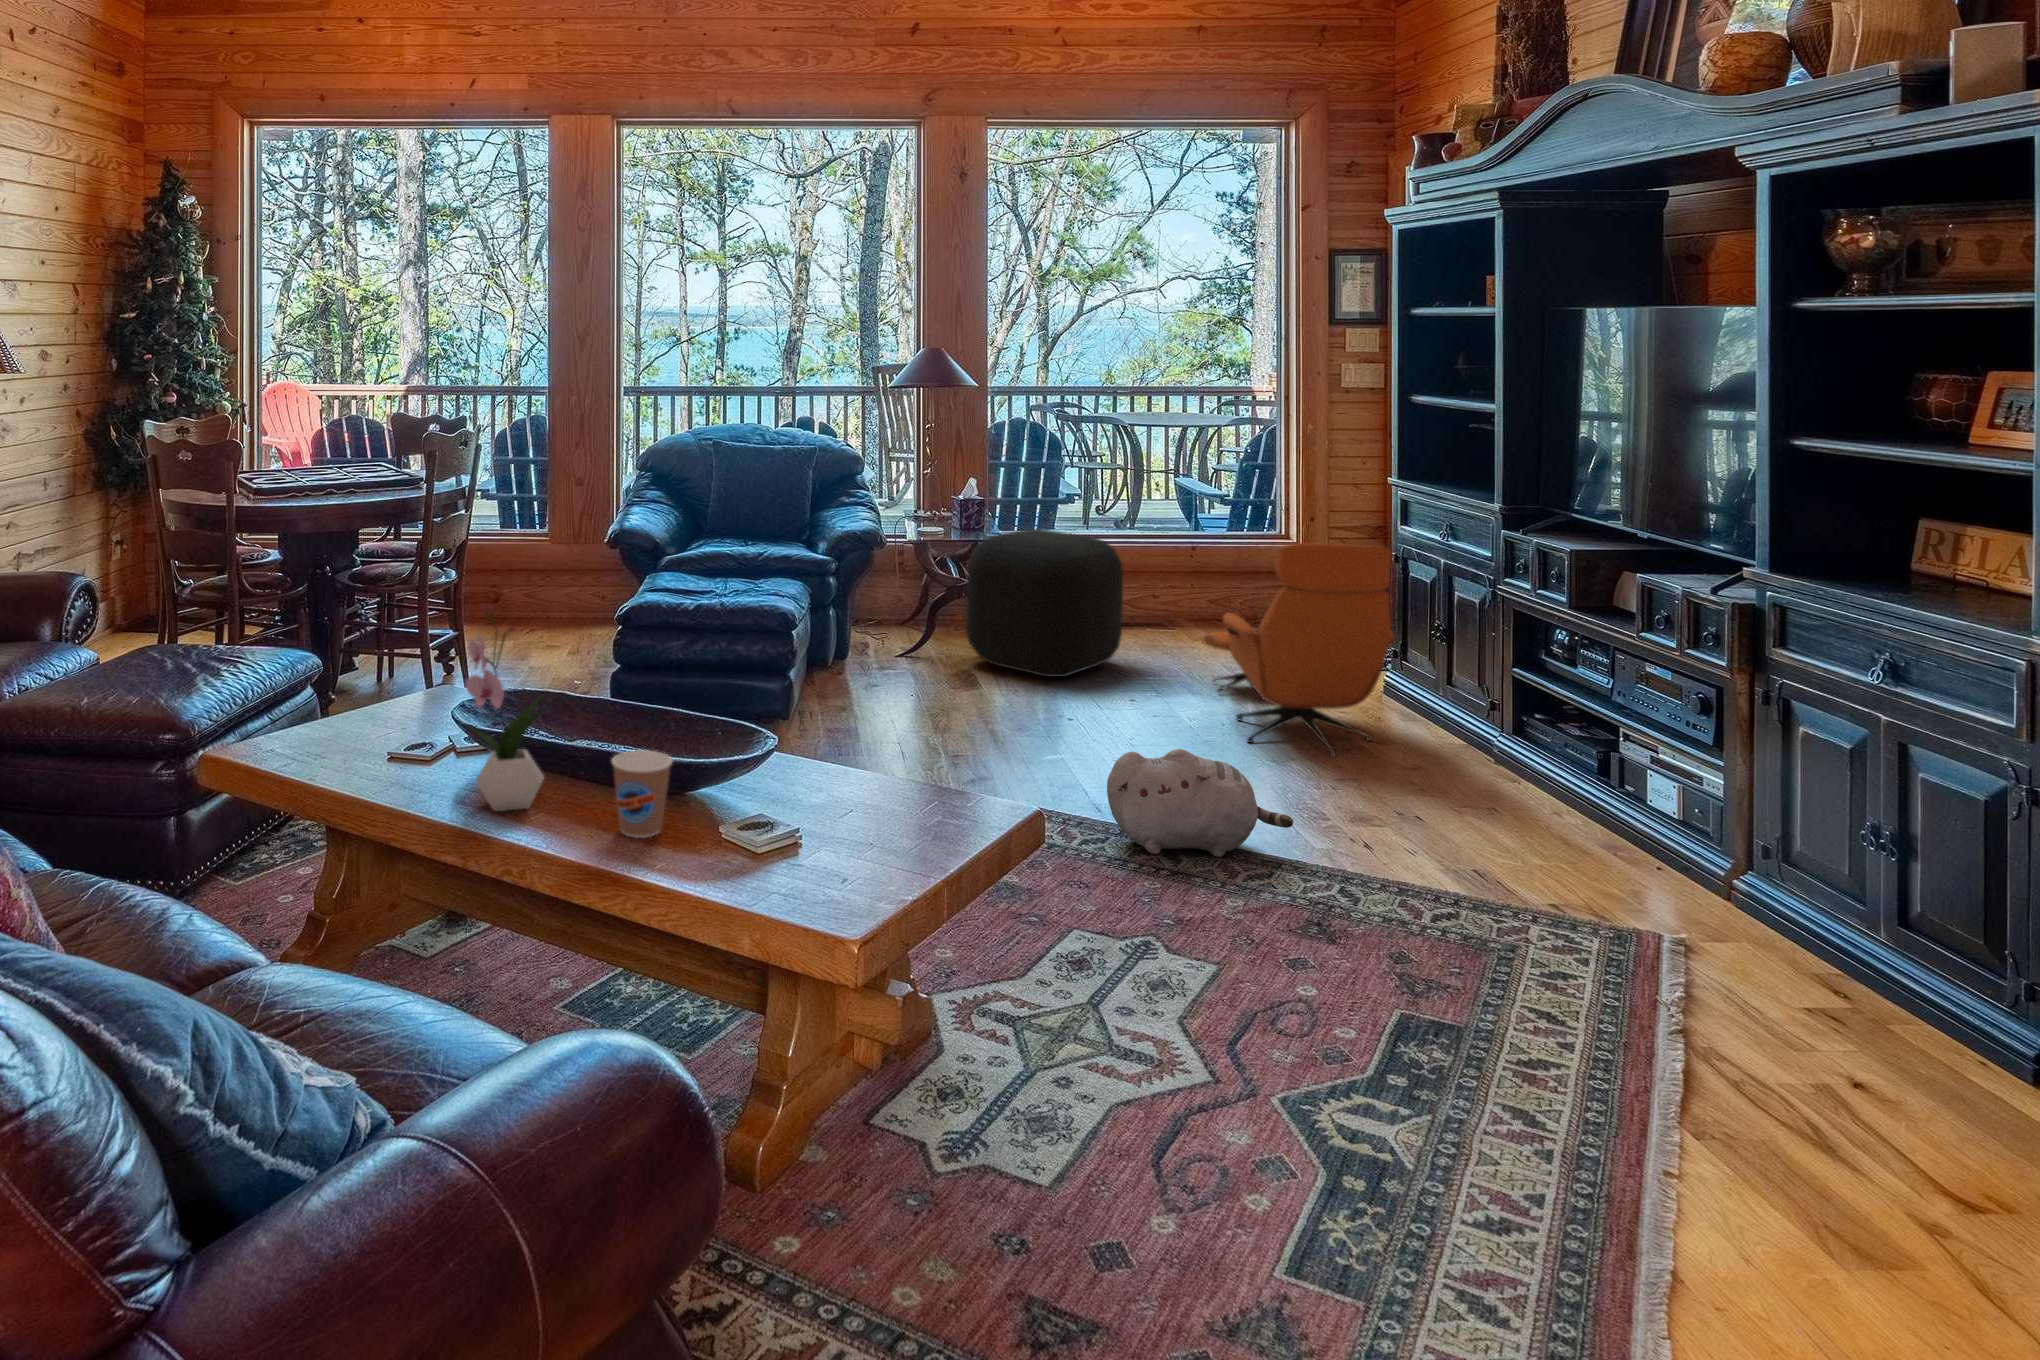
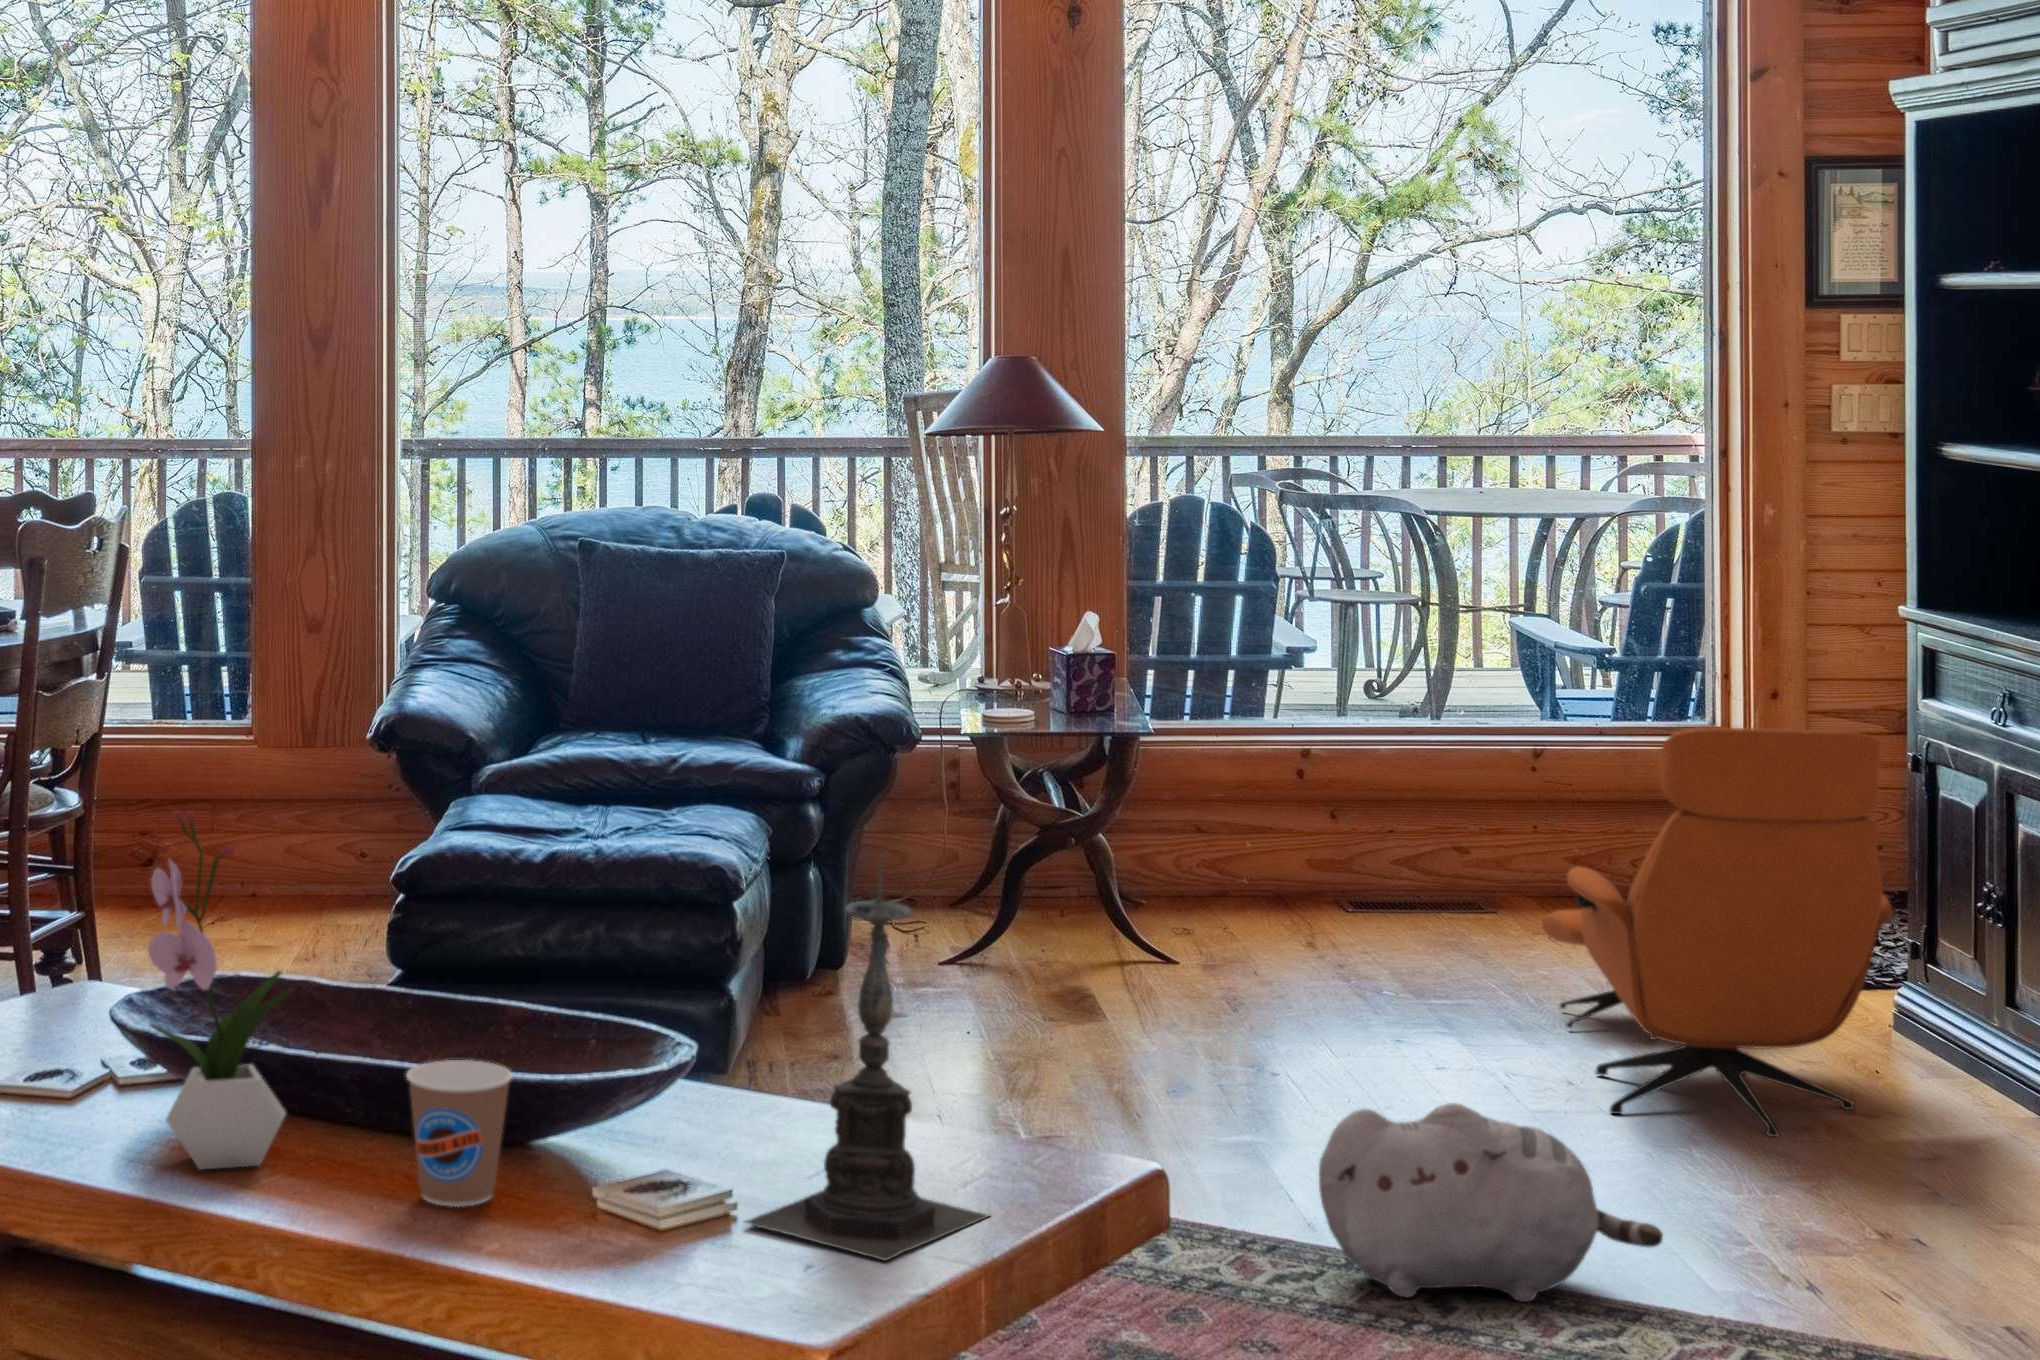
ottoman: present [966,529,1123,677] -> none [1079,712,1387,1001]
candle holder: none [805,636,948,878] -> present [746,862,988,1261]

